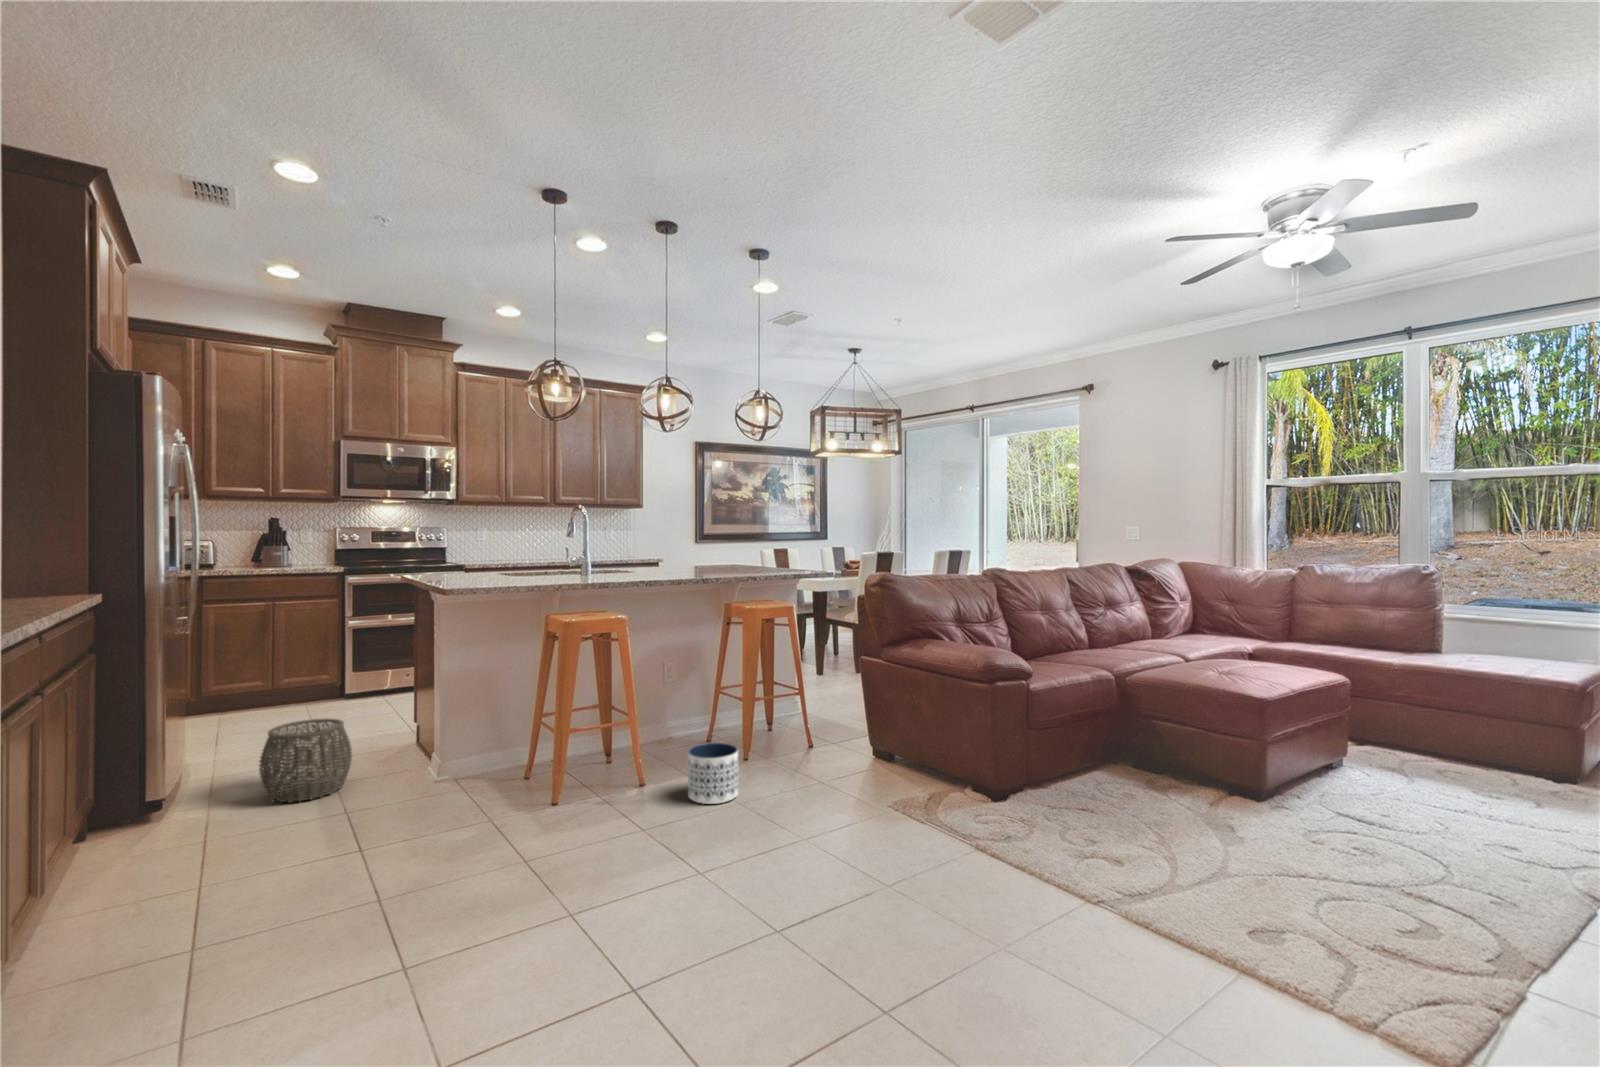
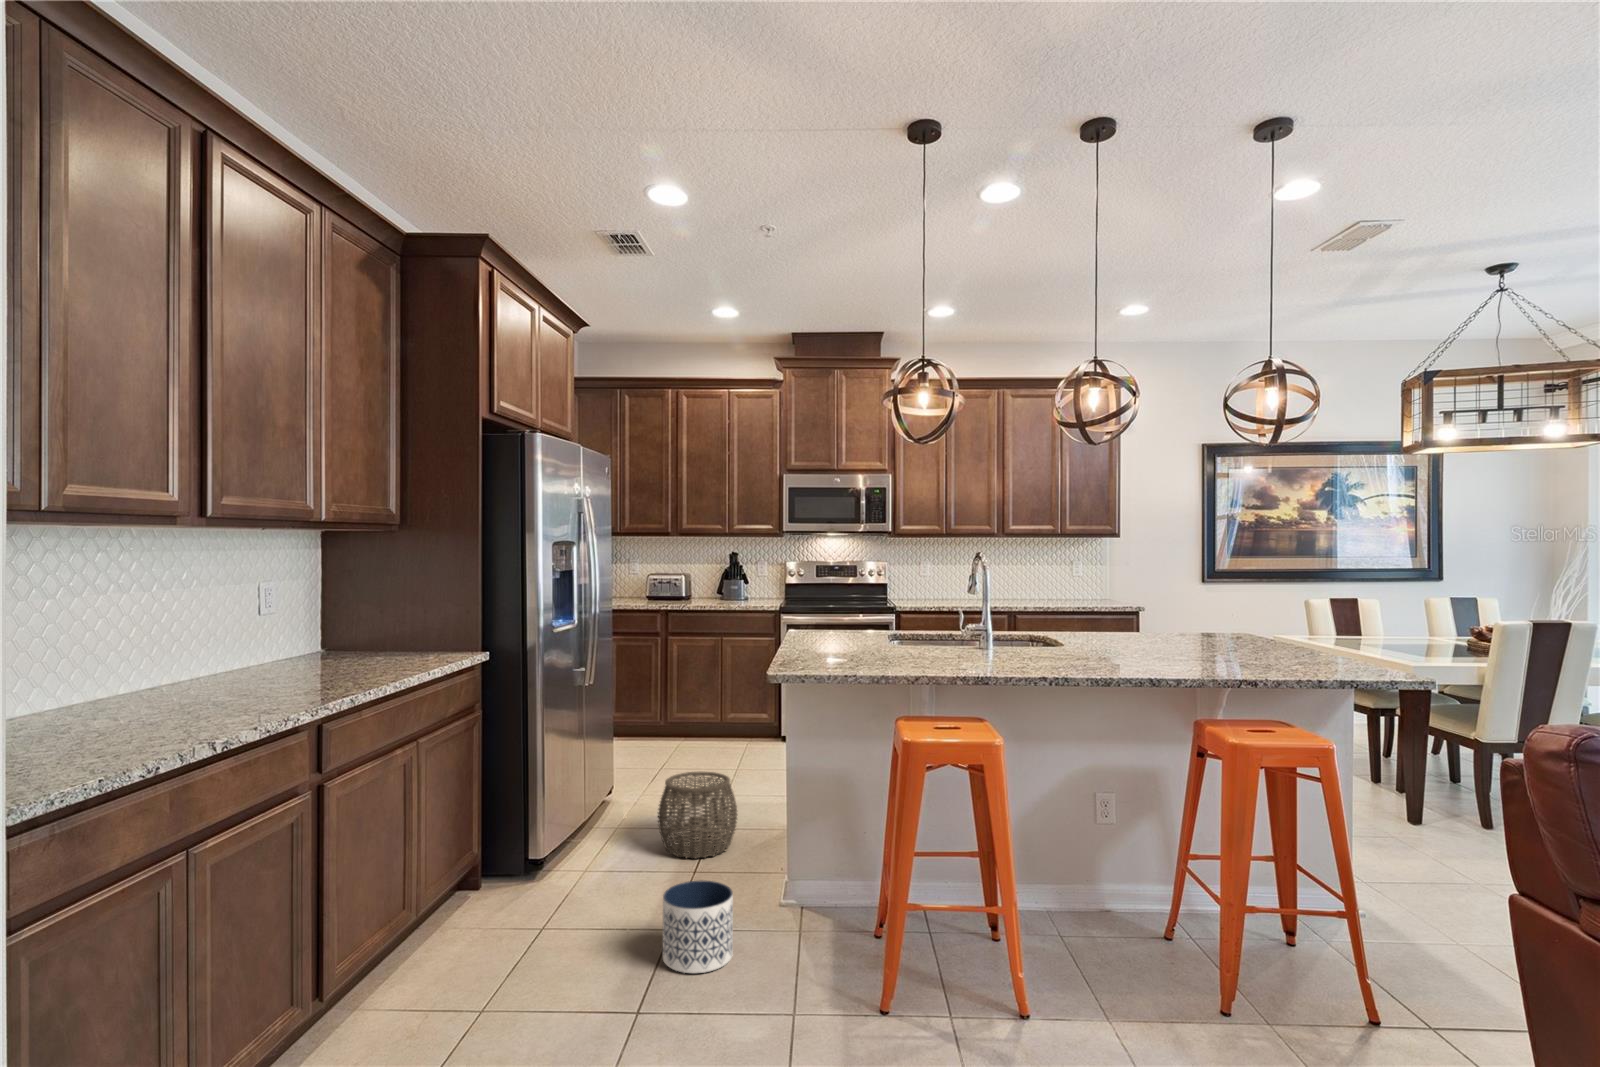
planter: present [688,743,738,804] -> present [663,880,733,973]

